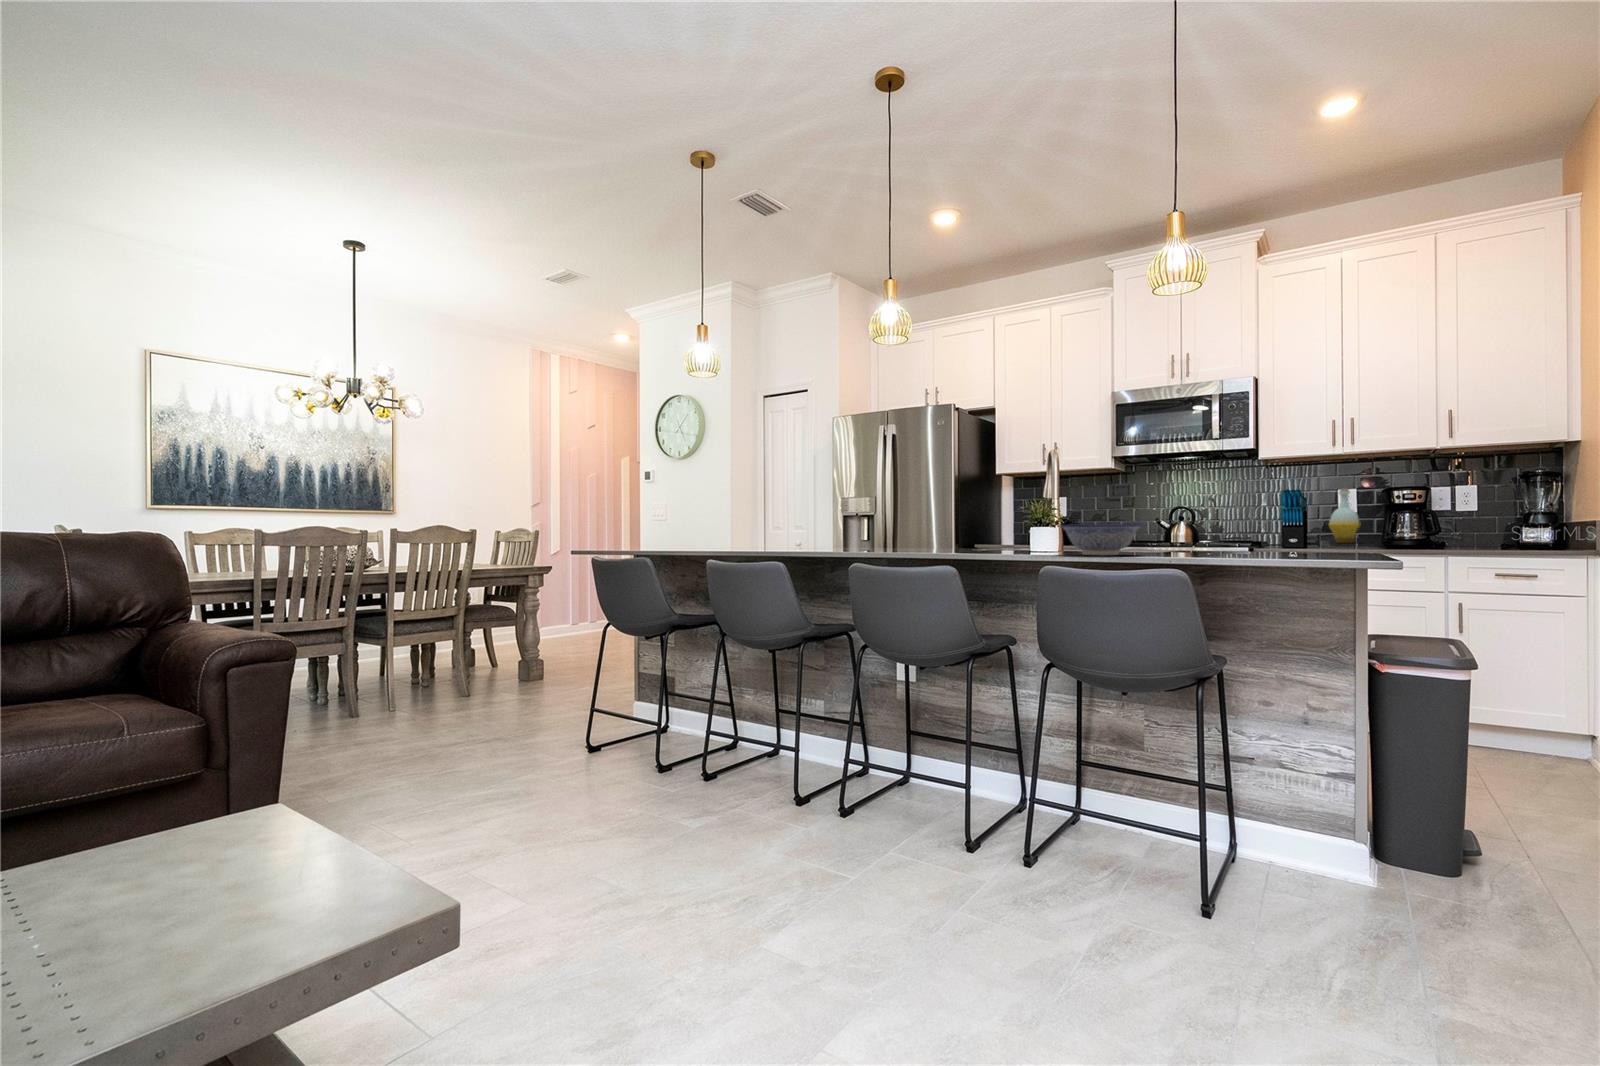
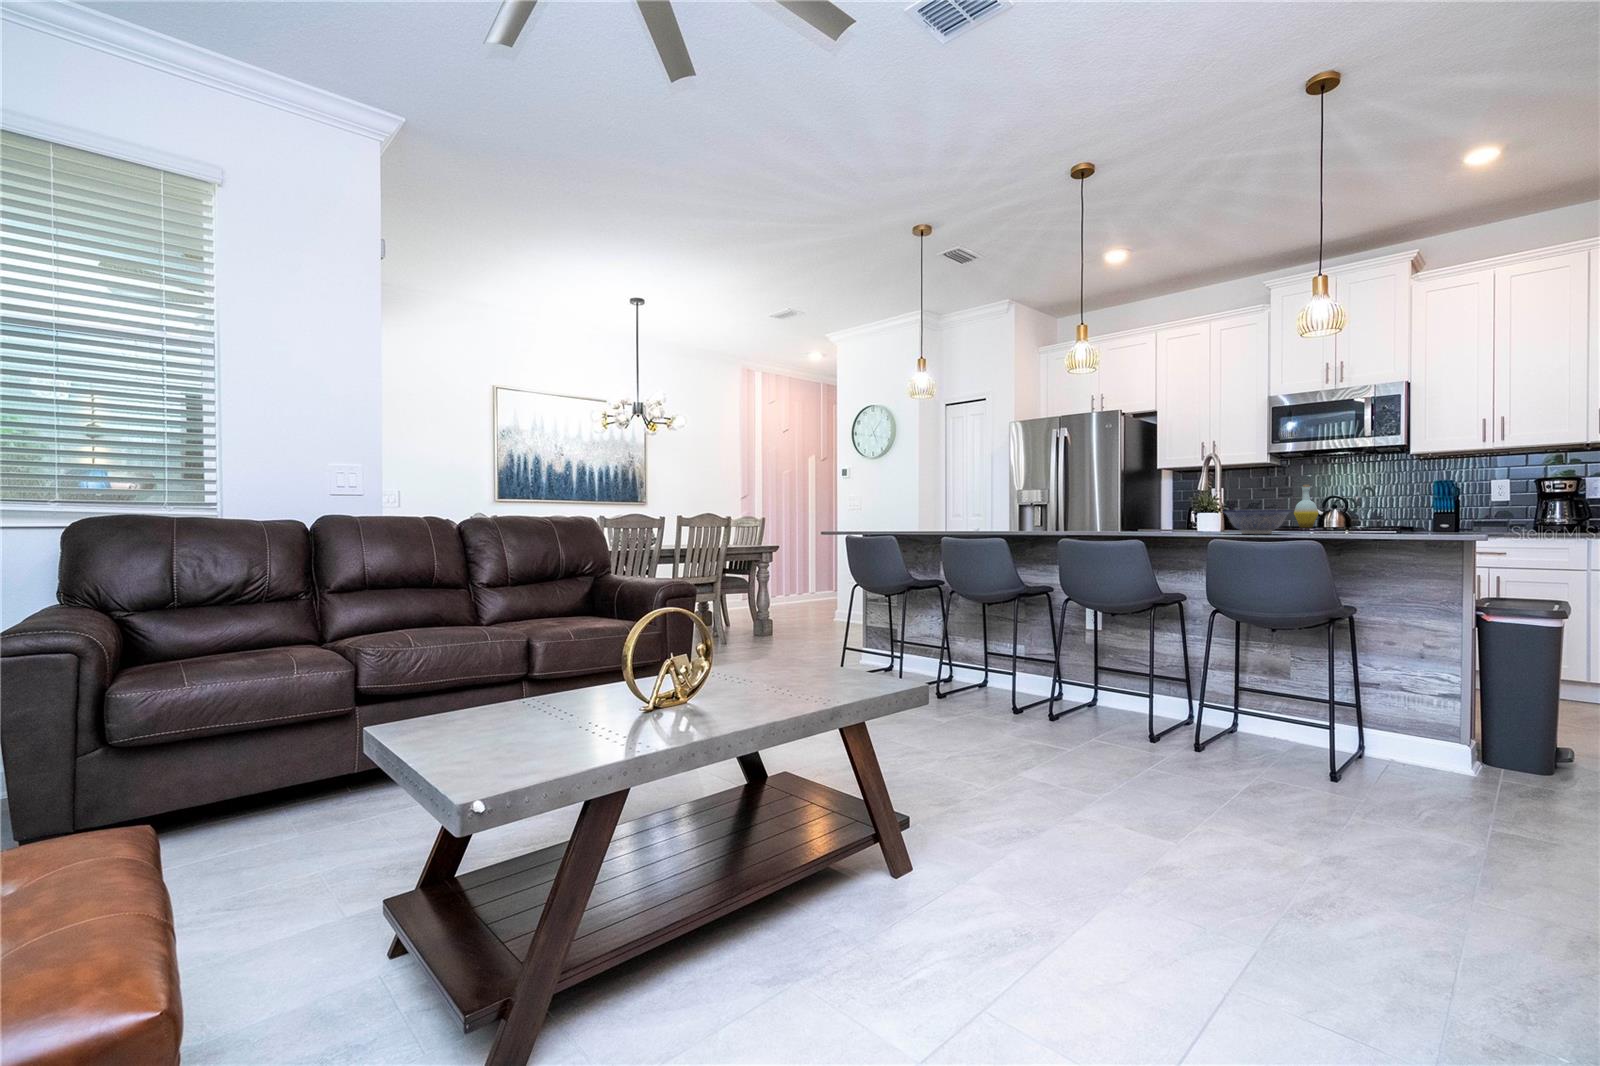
bottle: present [1329,488,1361,543] -> present [1294,485,1319,528]

